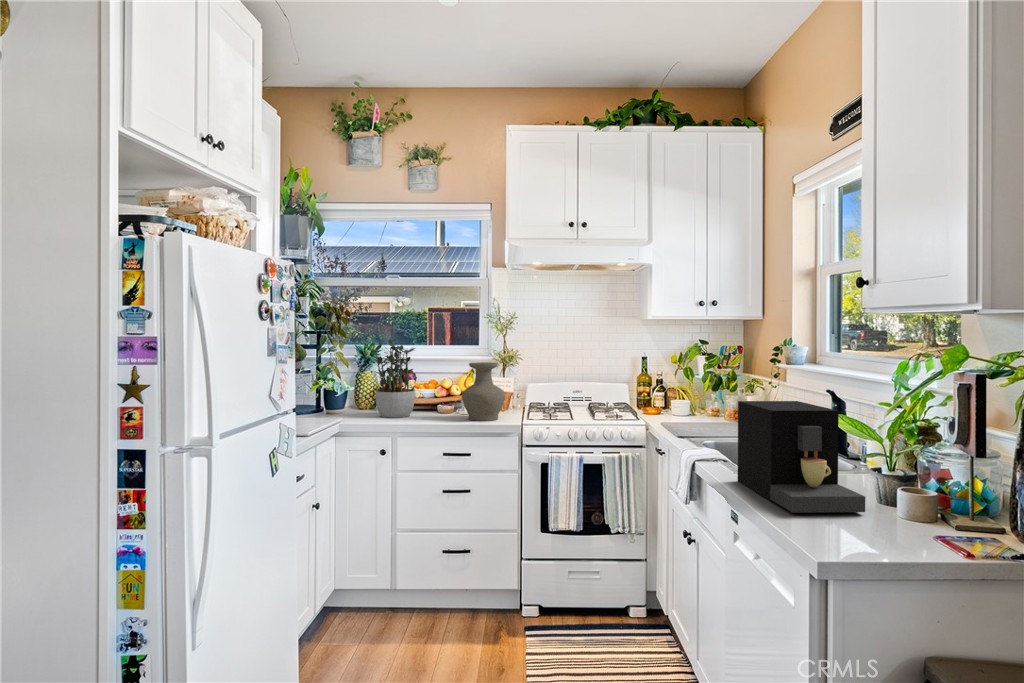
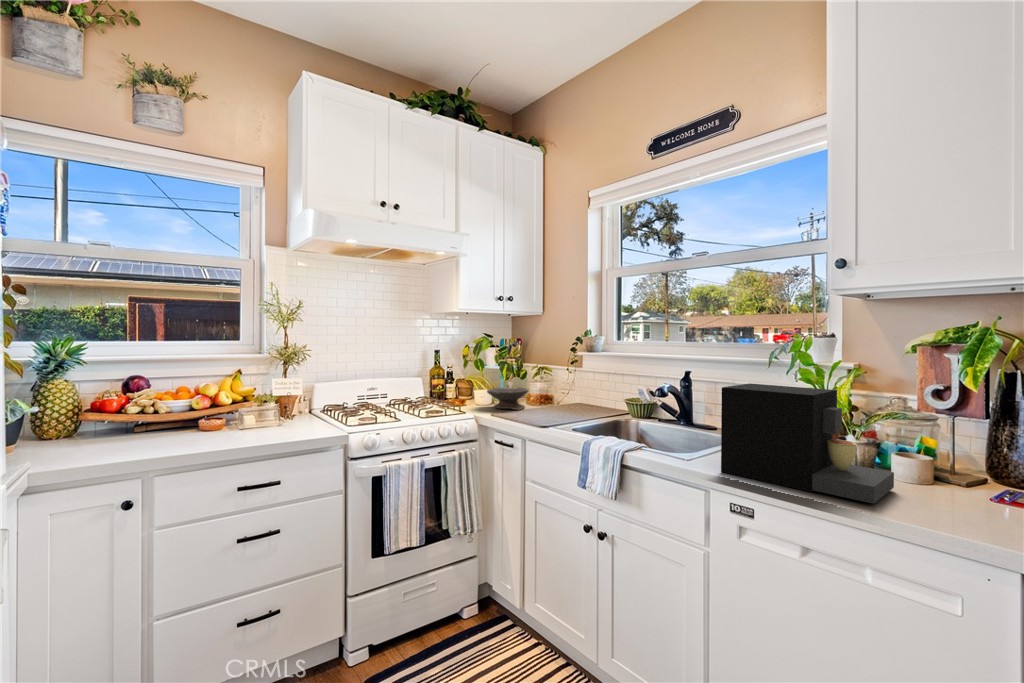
potted plant: present [370,339,415,417] -> none [83,327,170,448]
vase: present [462,362,505,421] -> none [256,359,319,436]
bowl: none [670,398,715,422] -> present [487,387,529,410]

